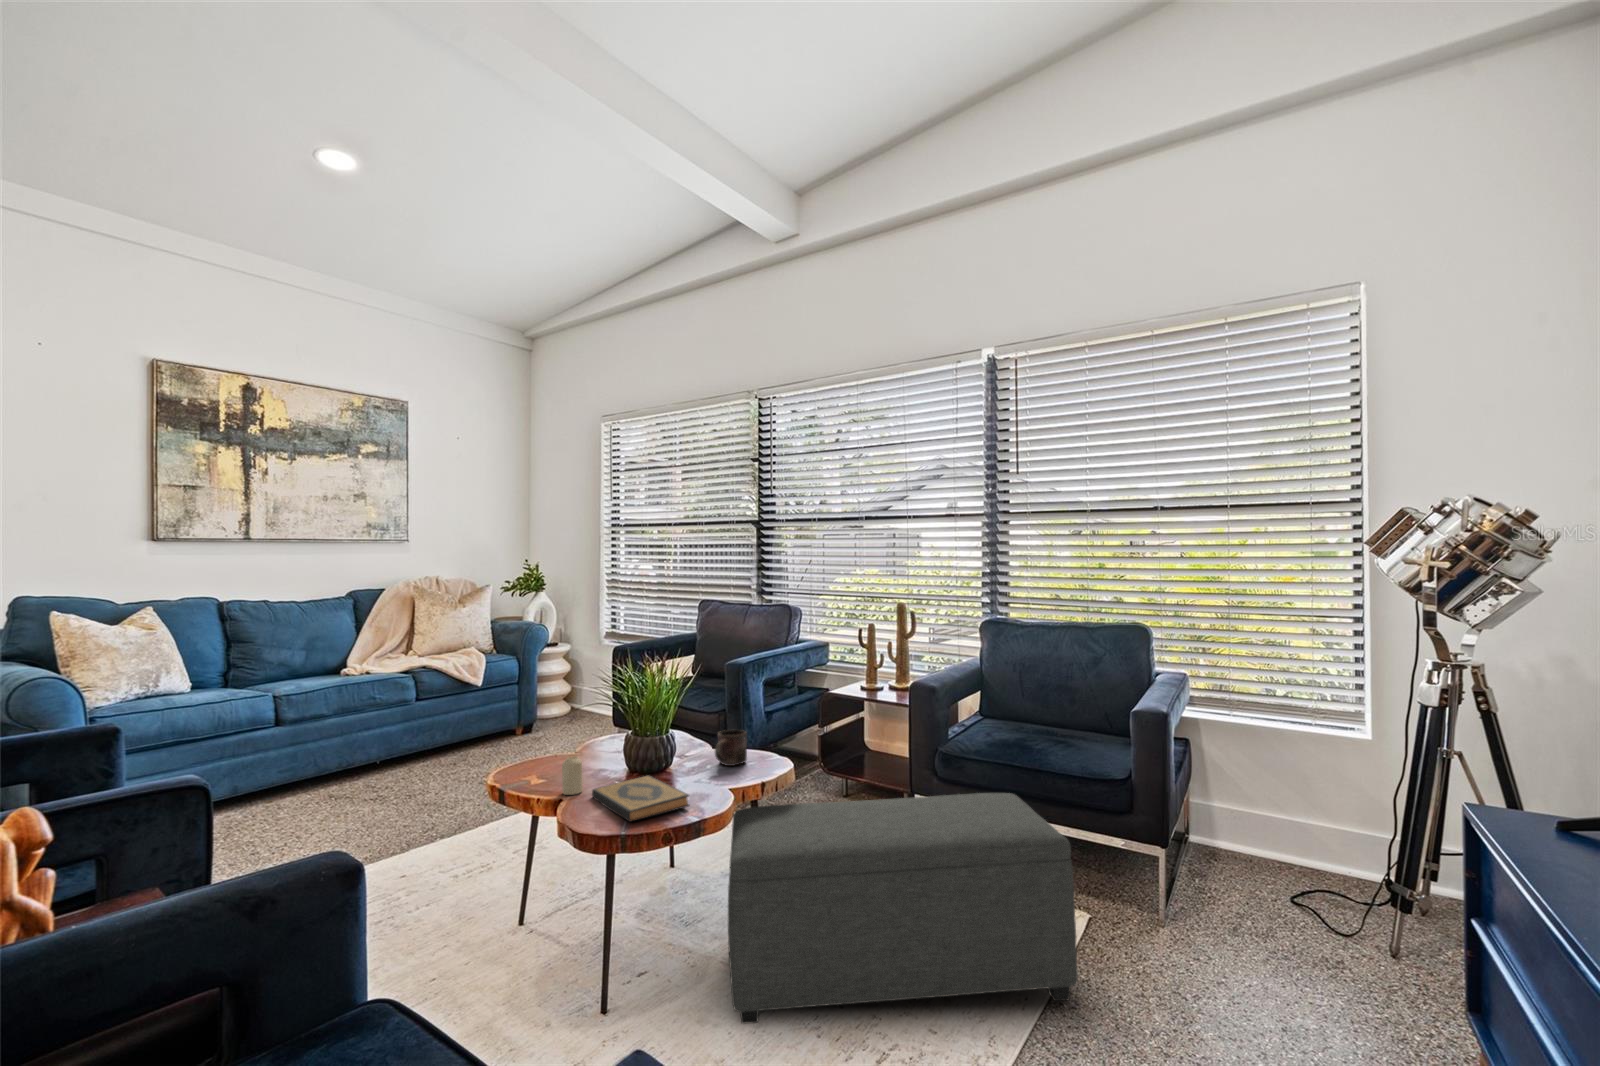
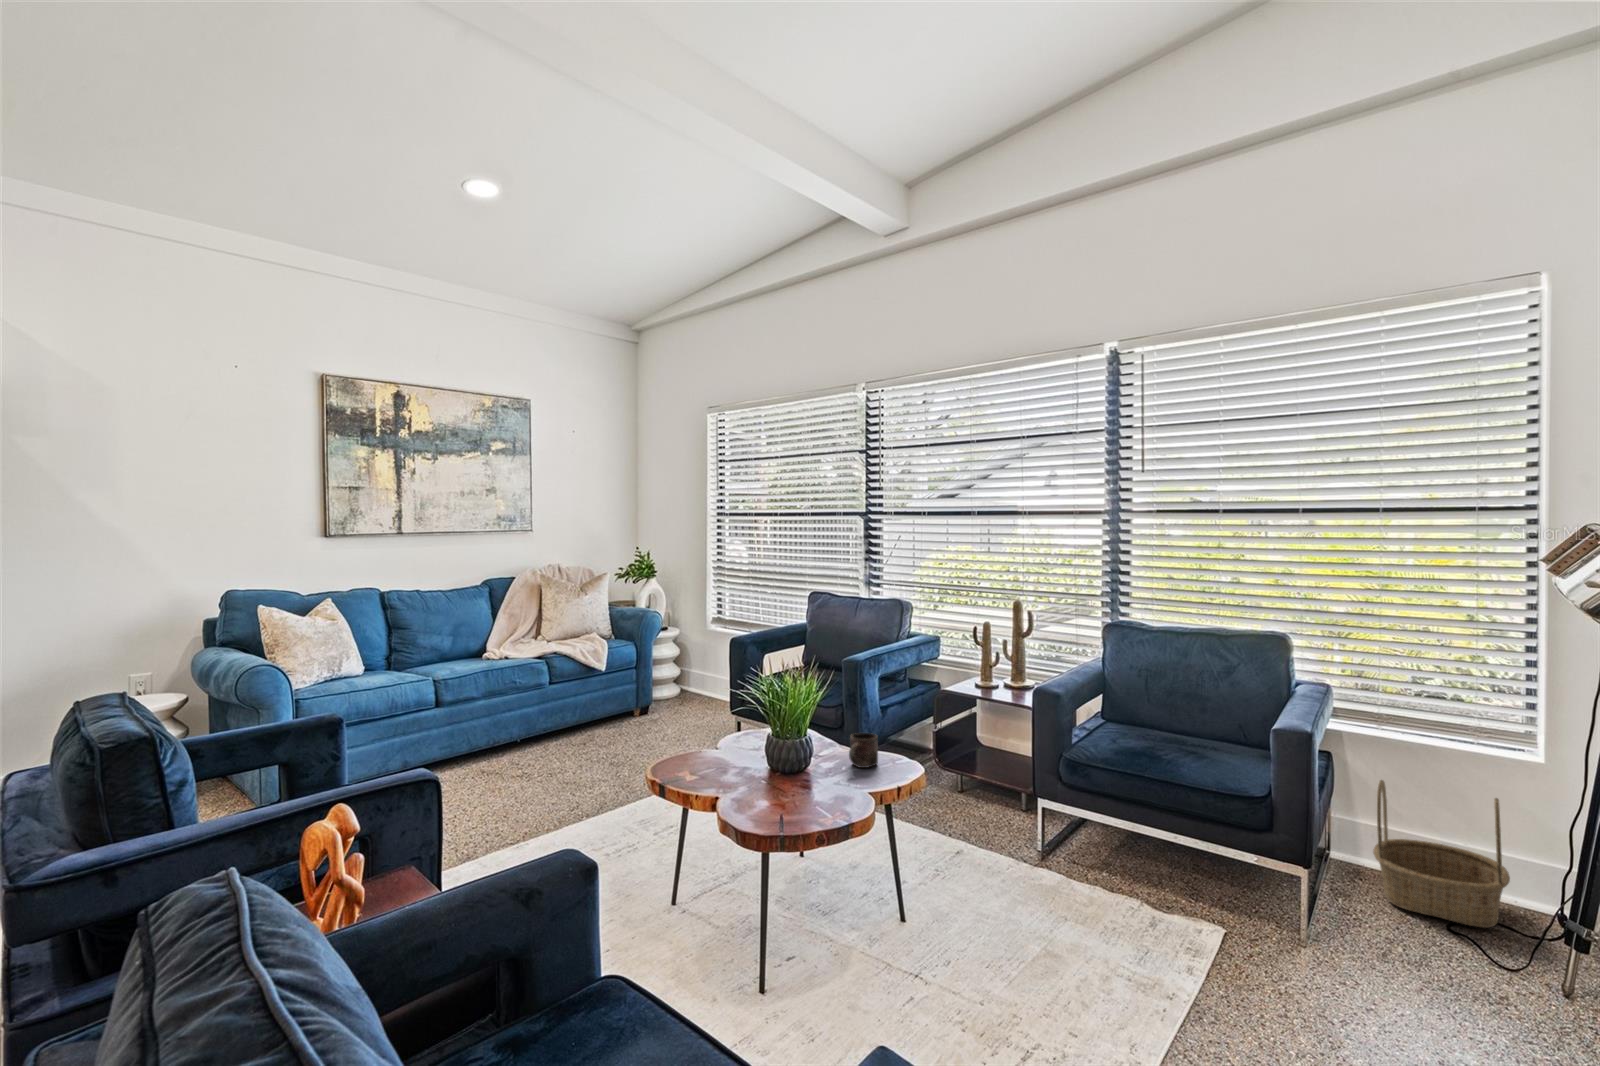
candle: present [562,756,583,795] -> none [712,757,730,793]
basket: none [1227,762,1346,899] -> present [1373,780,1510,928]
hardback book: present [592,775,689,822] -> none [740,776,834,823]
ottoman: present [728,793,1078,1024] -> none [869,806,1219,1017]

